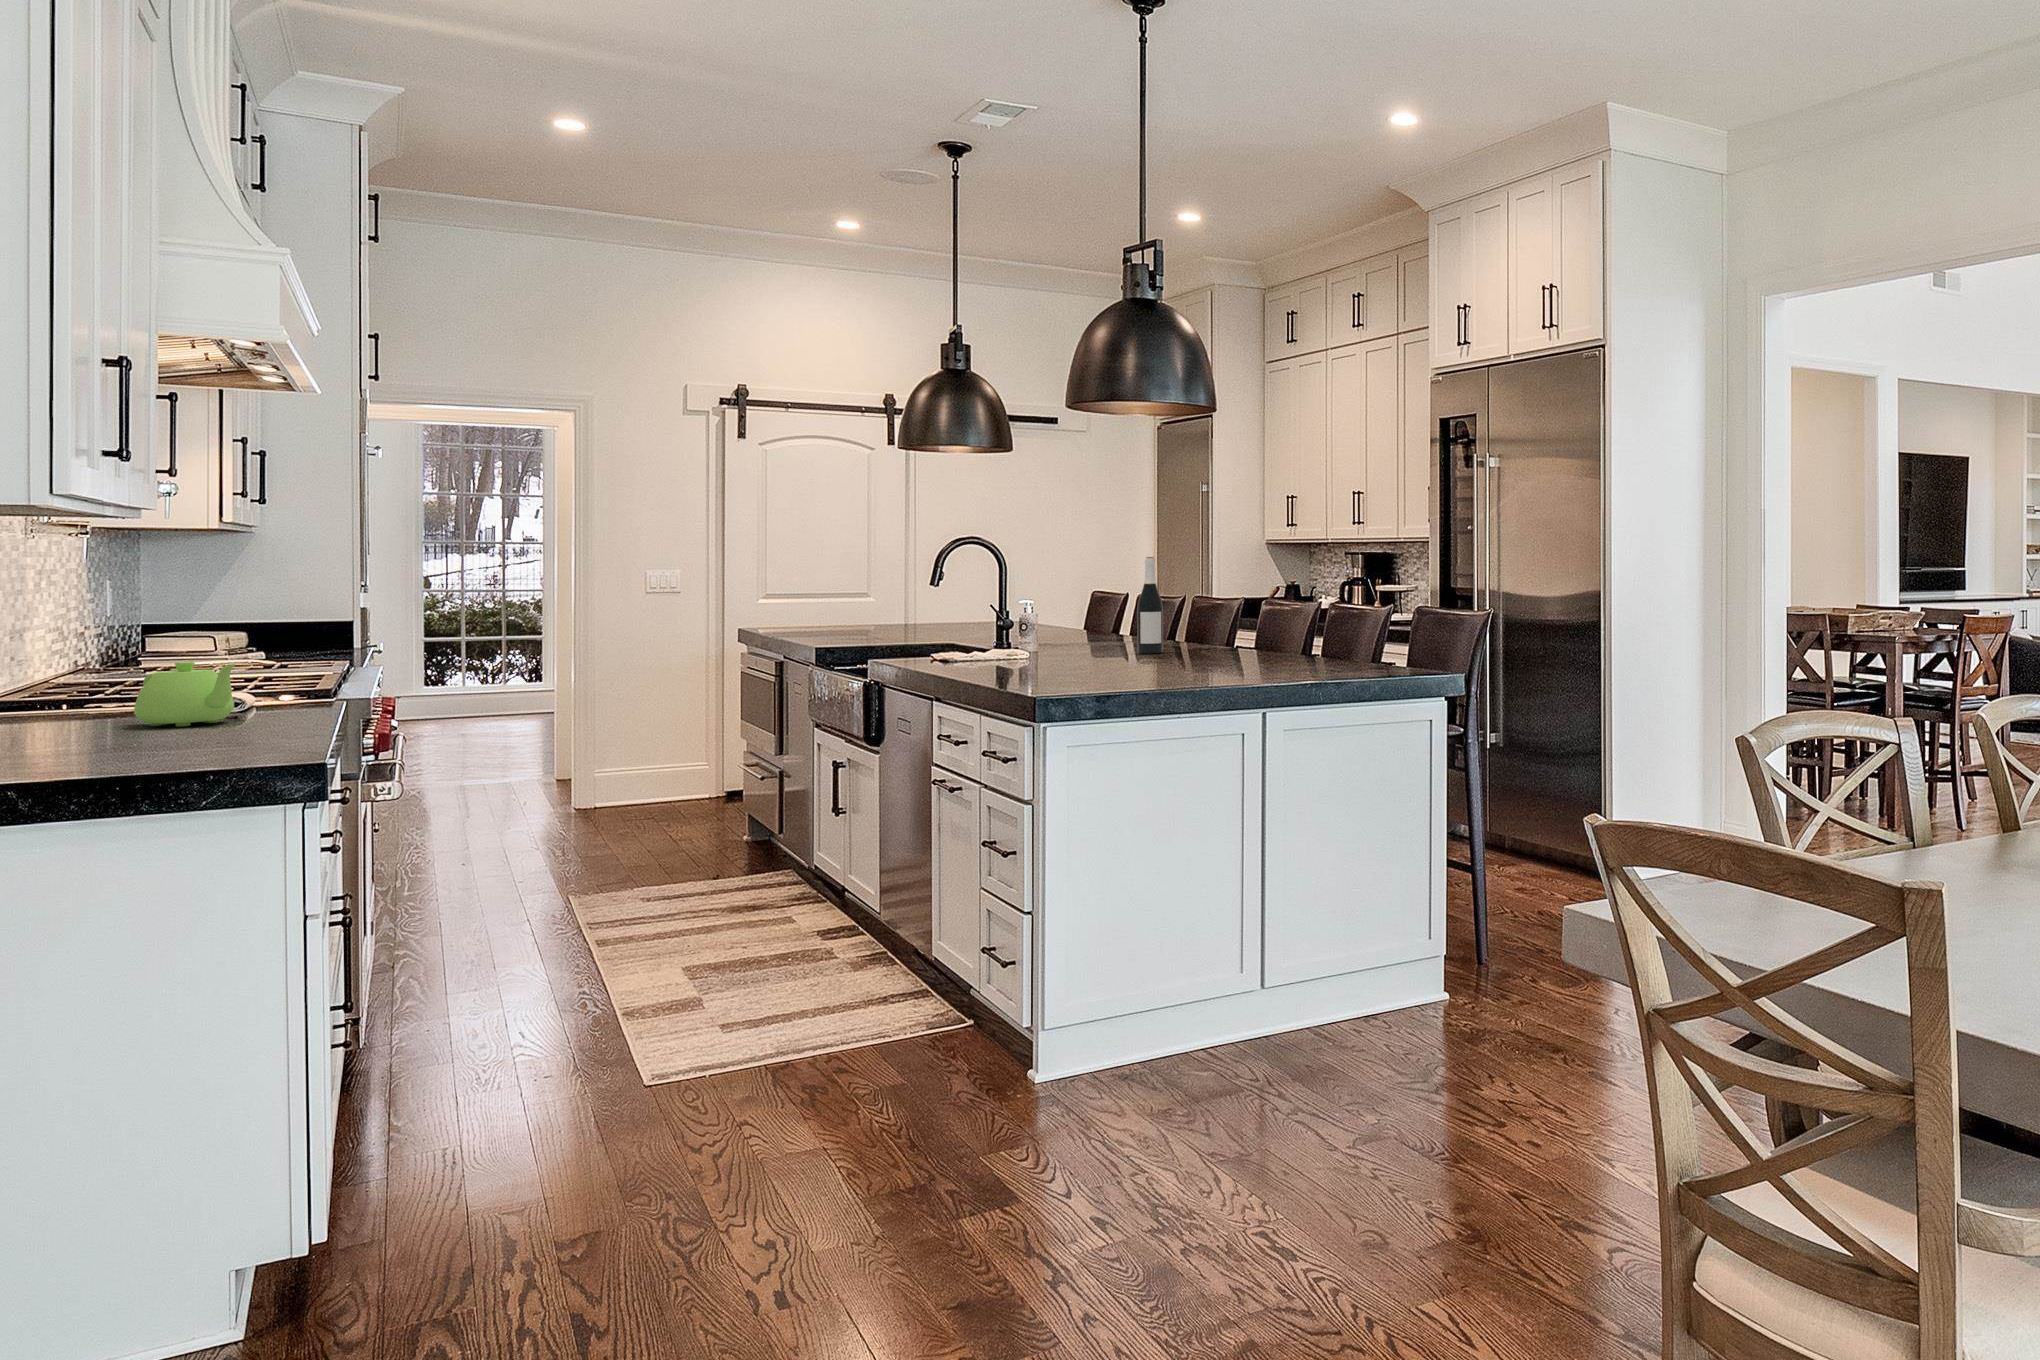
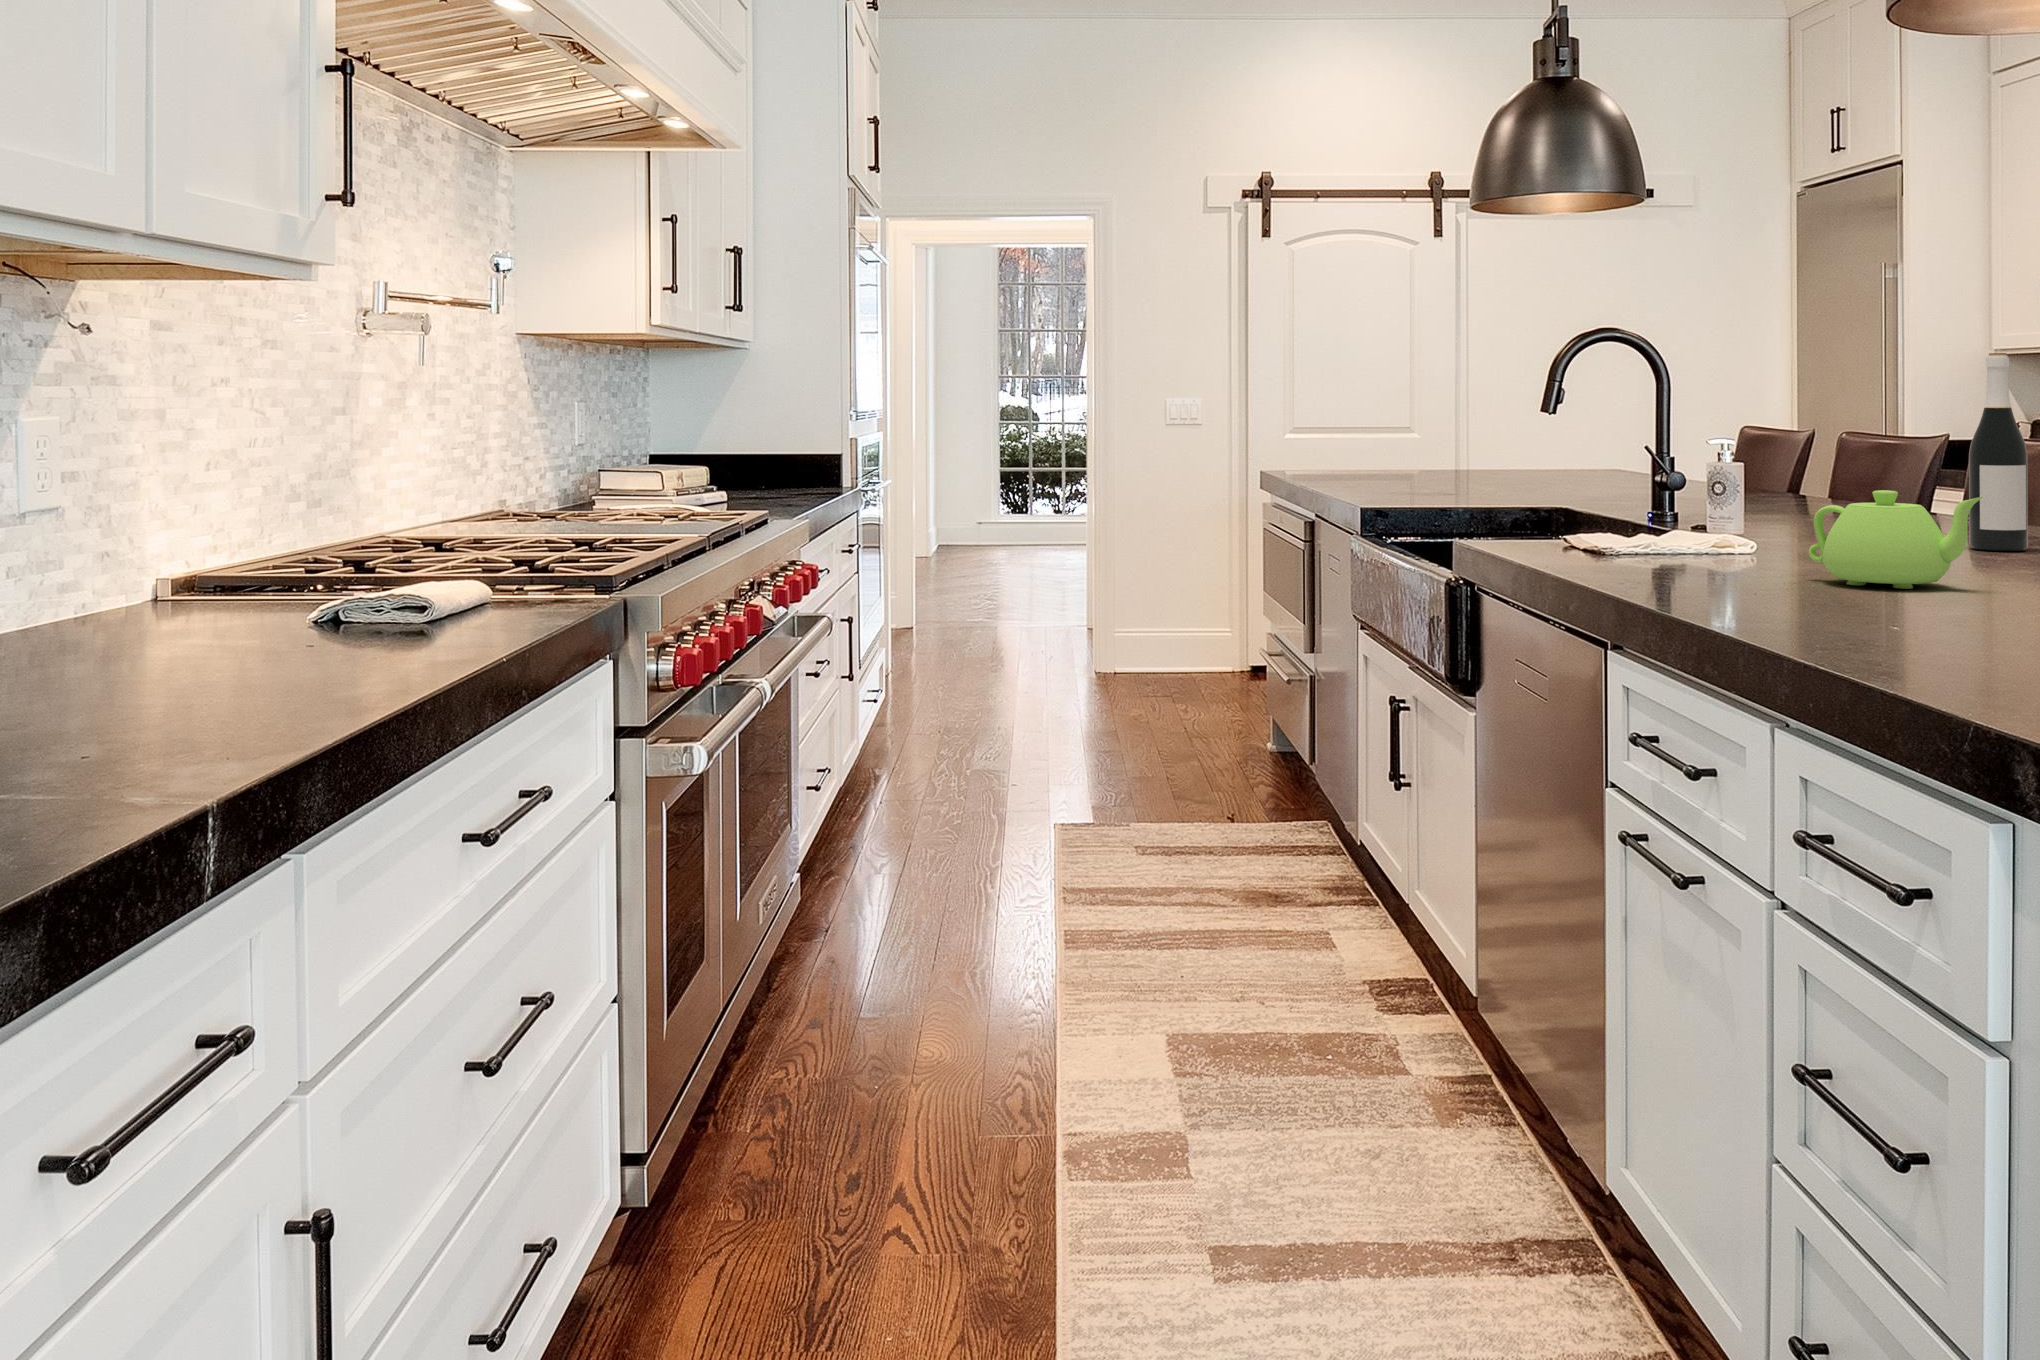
teapot: present [134,662,235,727] -> present [1809,490,1983,589]

